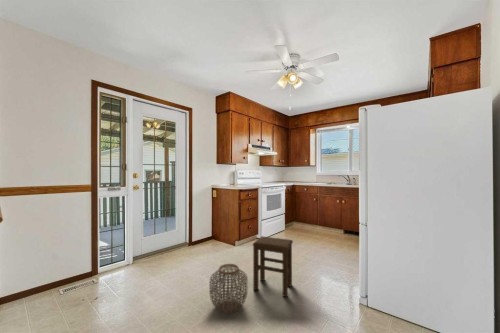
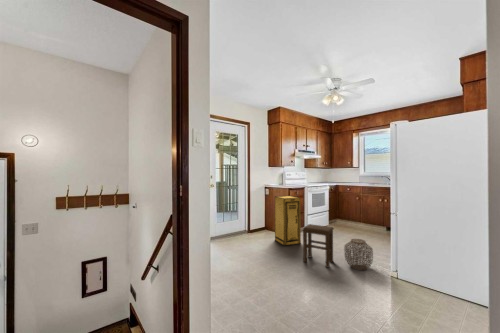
storage cabinet: none [221,198,252,264] -> present [275,196,301,246]
woven basket: present [210,264,247,314] -> present [344,239,373,270]

